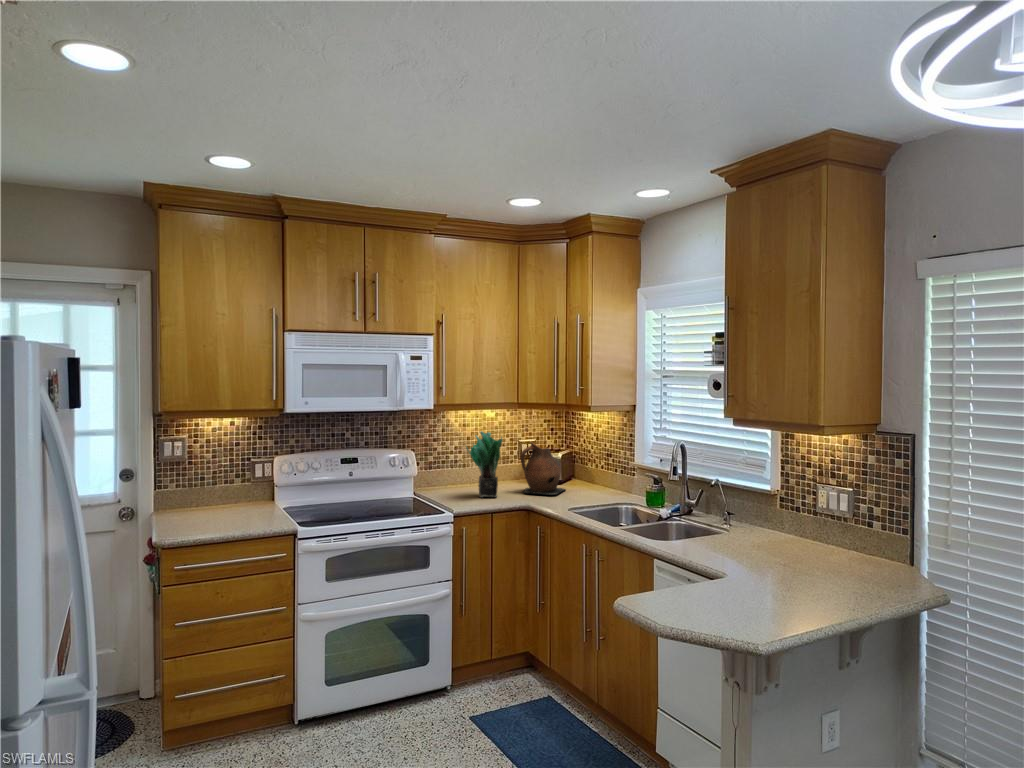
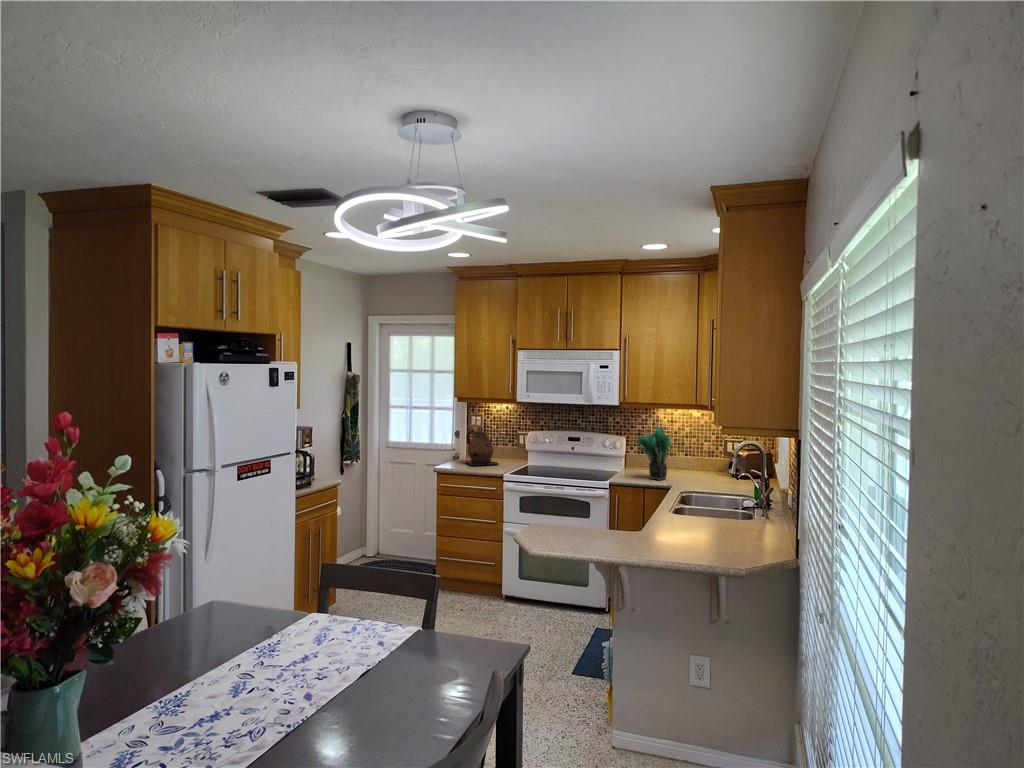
ceramic pitcher: present [521,442,566,495] -> present [466,426,499,465]

